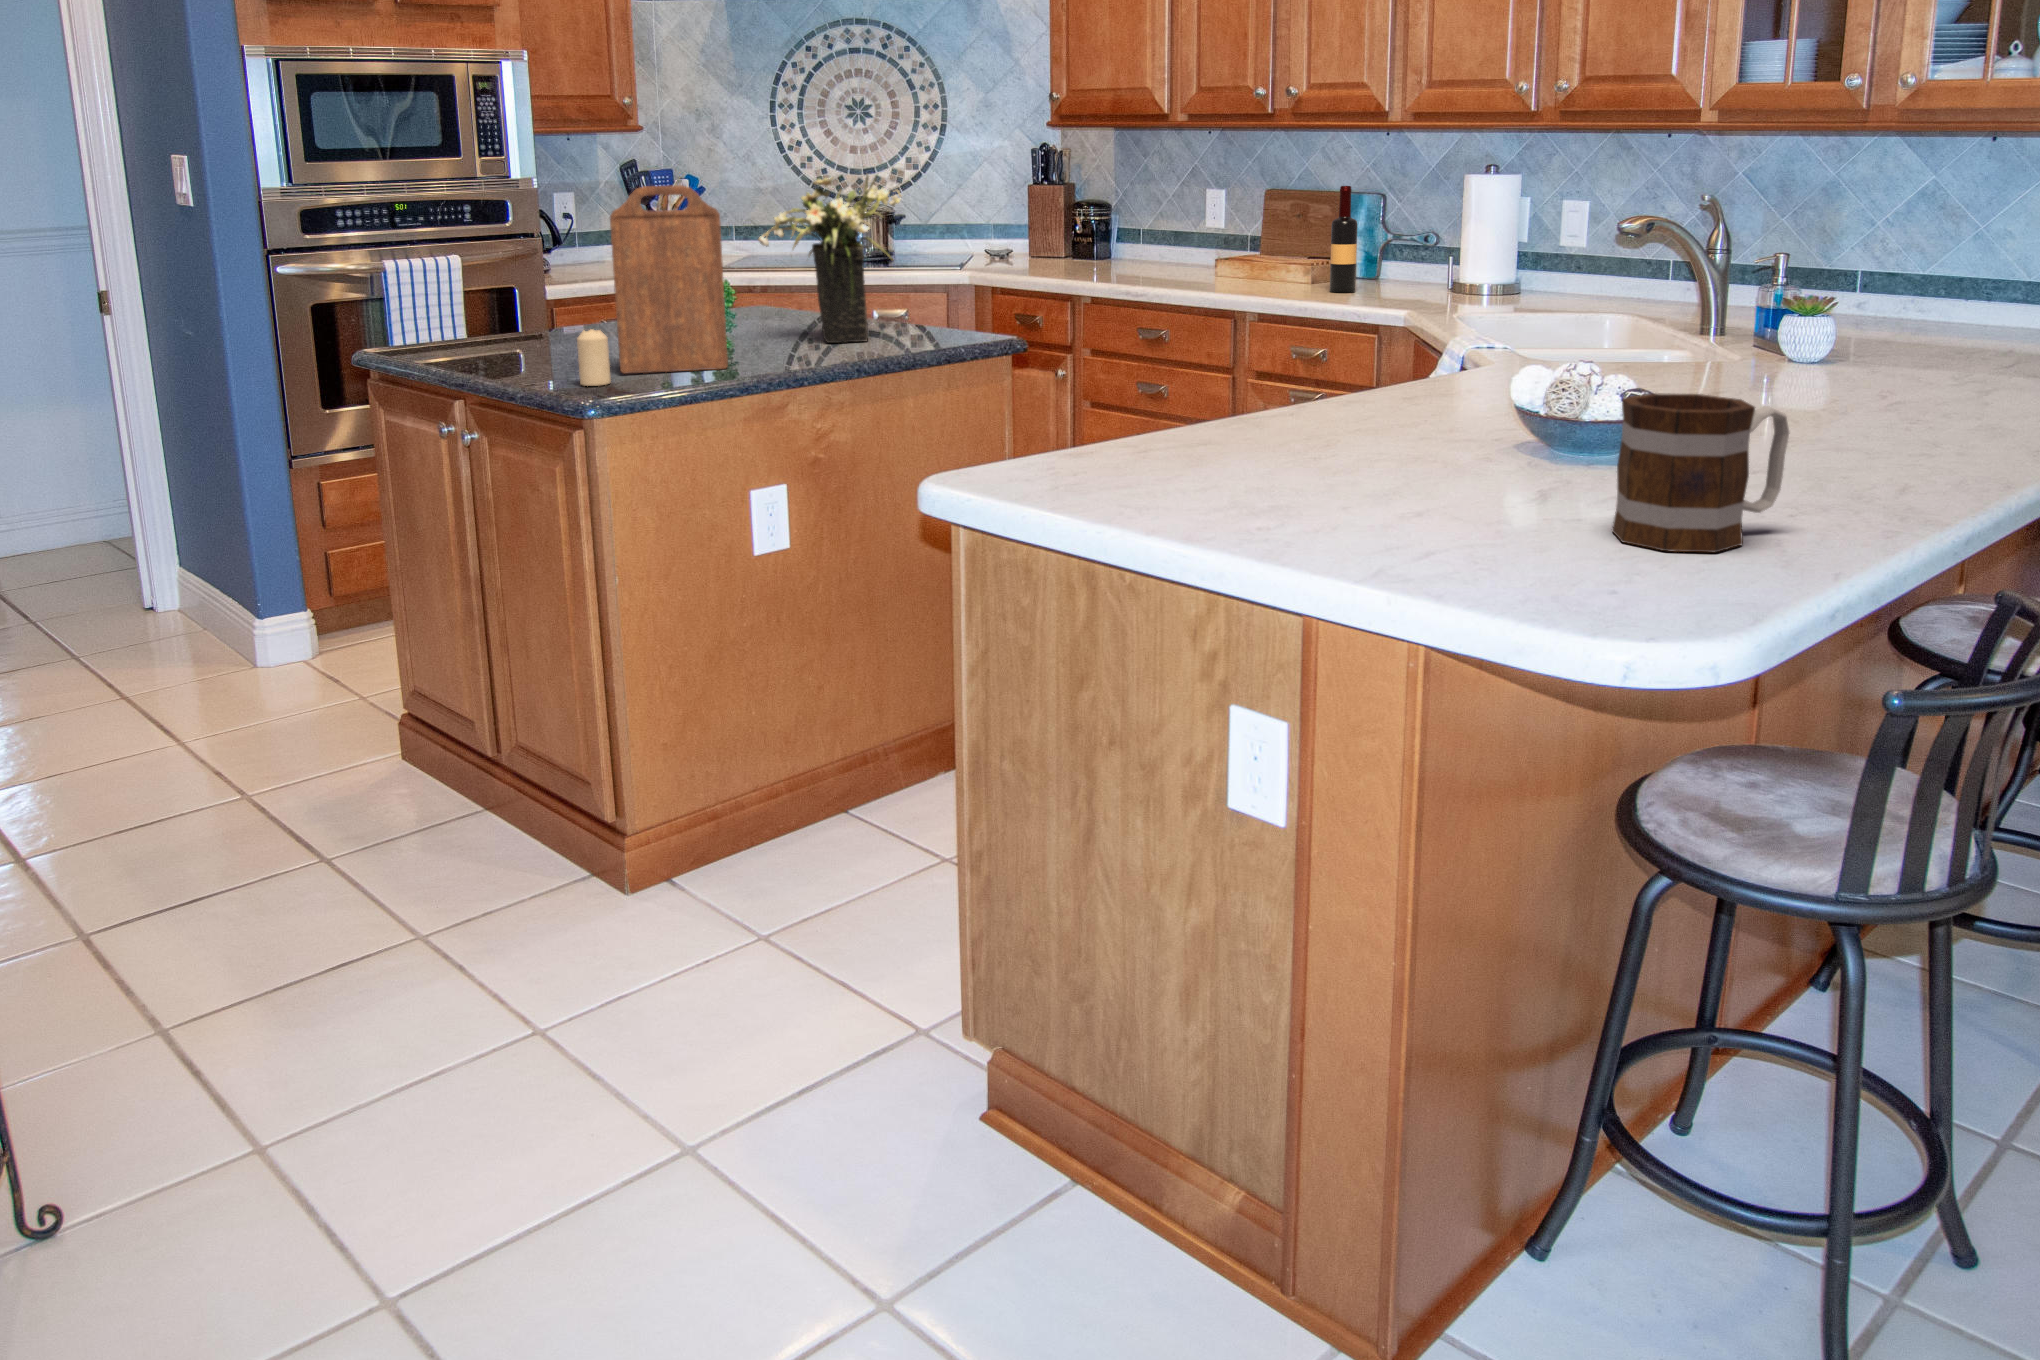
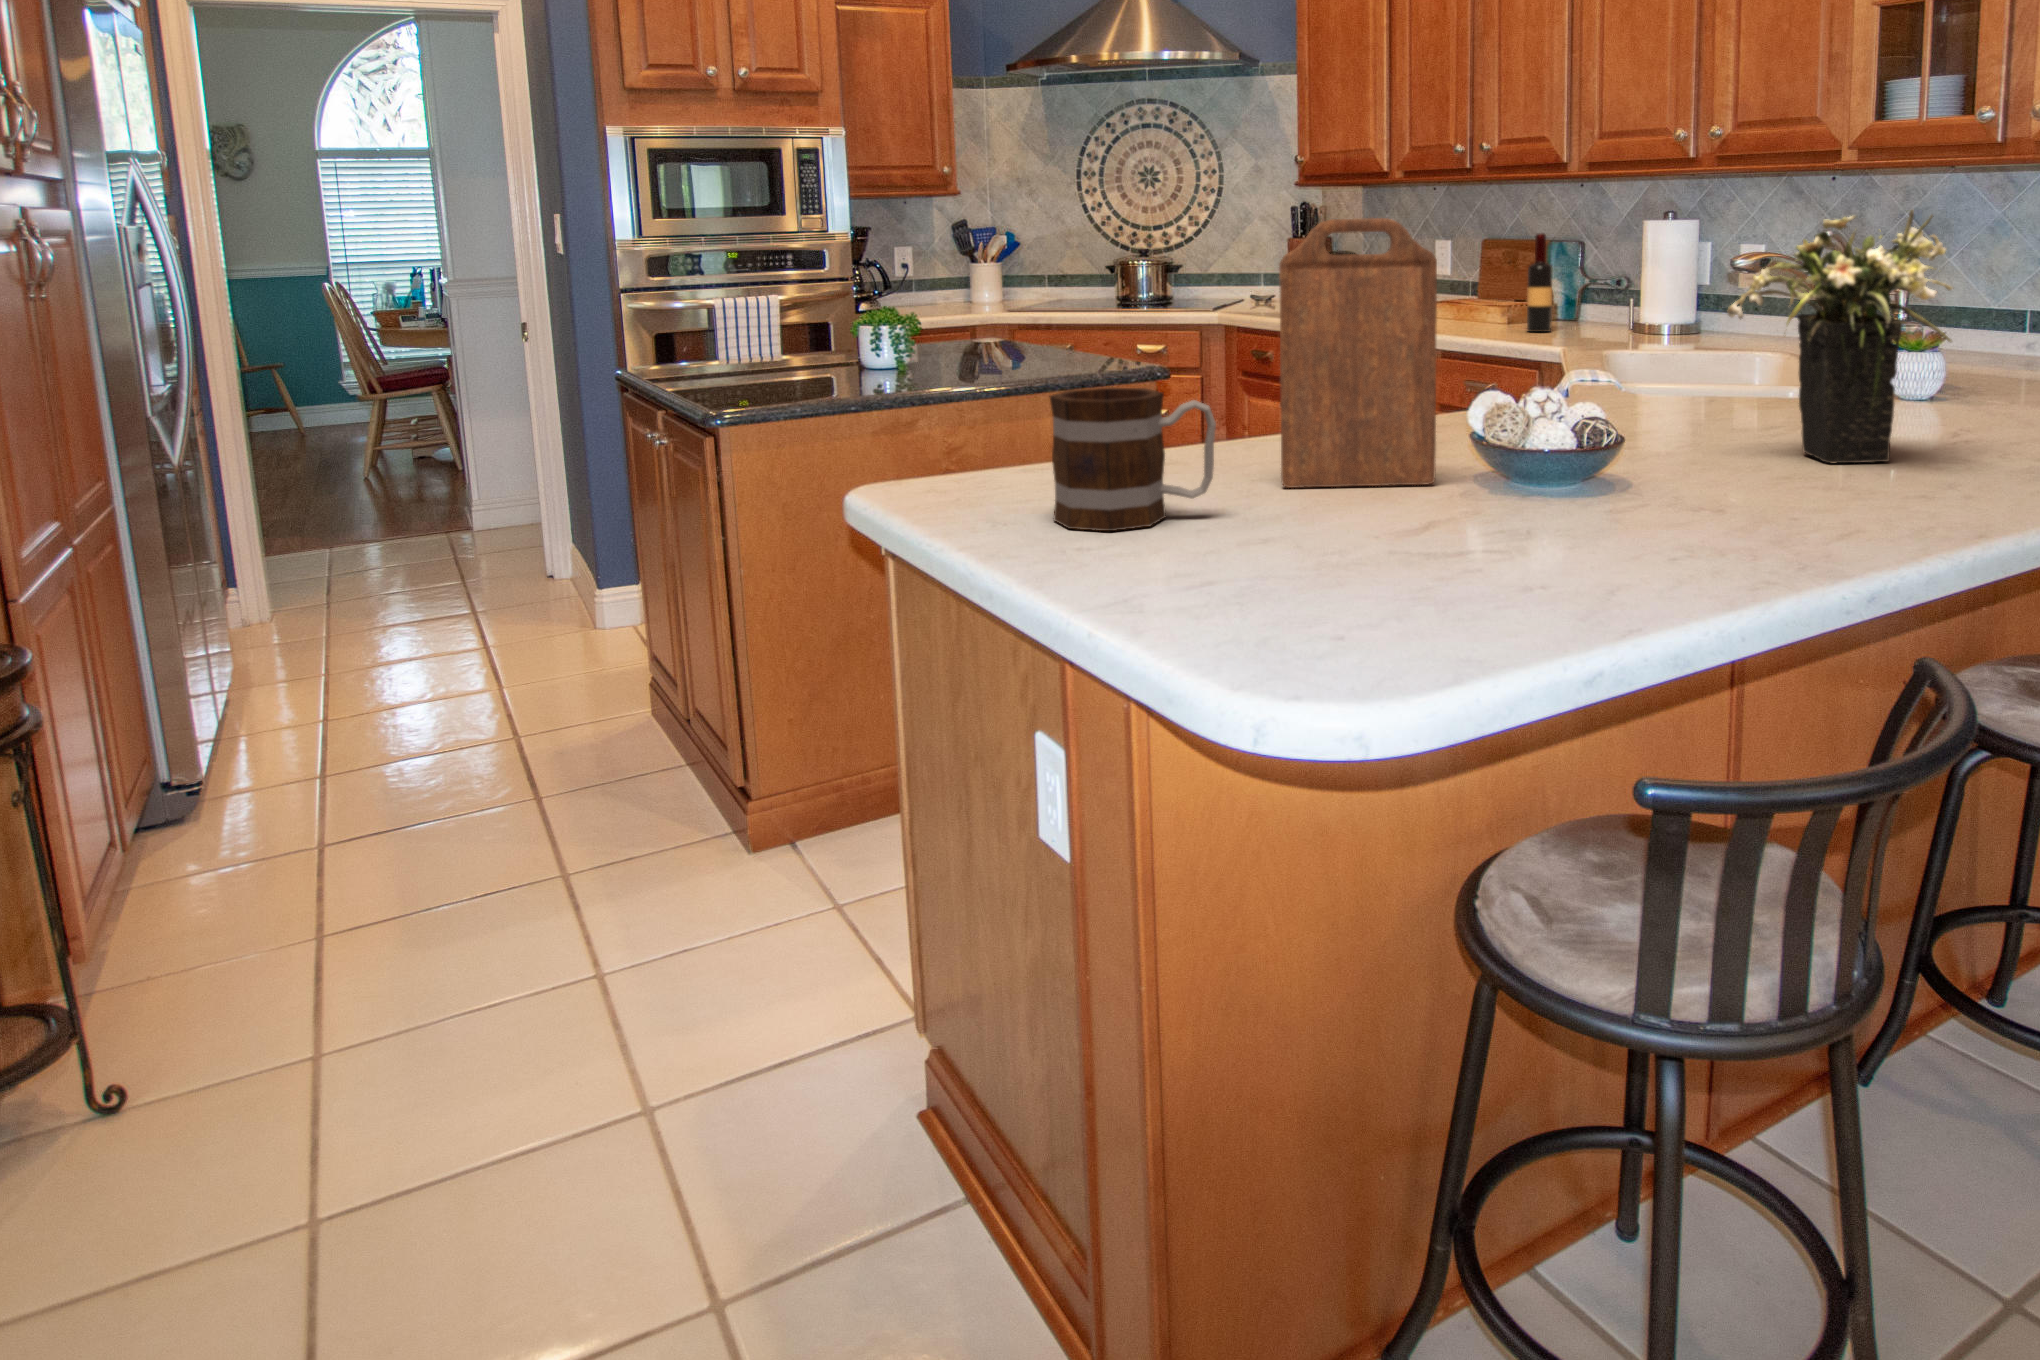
flower arrangement: present [758,175,901,343] -> present [1728,210,1952,463]
cutting board: present [610,185,728,373] -> present [1279,218,1437,488]
candle: present [577,329,611,386] -> none [730,350,759,398]
mug: present [1612,393,1789,552] -> present [1050,388,1216,531]

